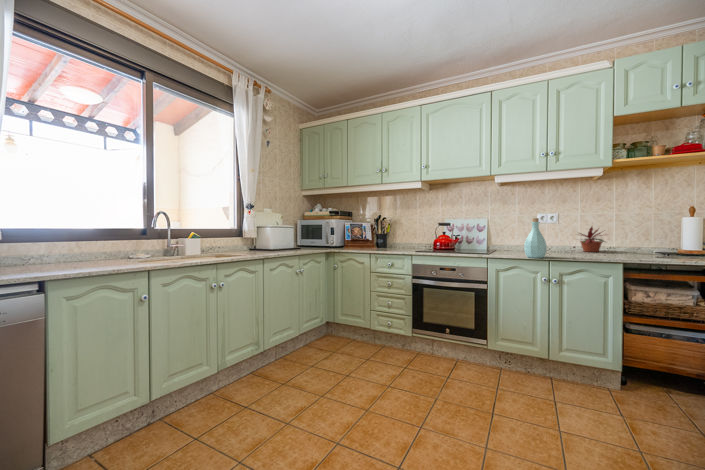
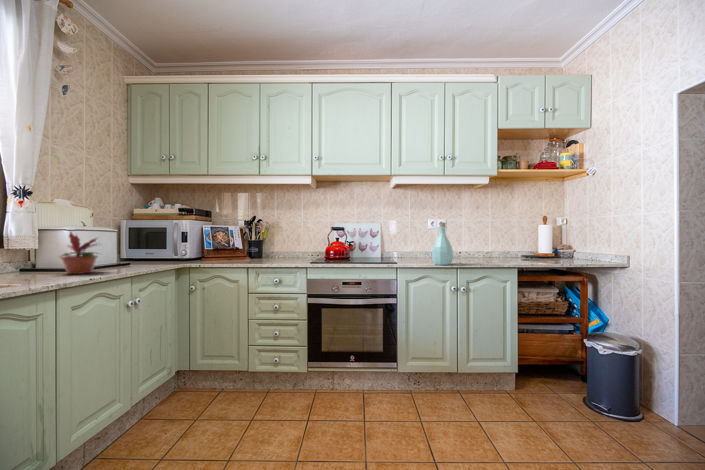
potted plant: present [580,227,604,252] -> present [59,232,98,274]

